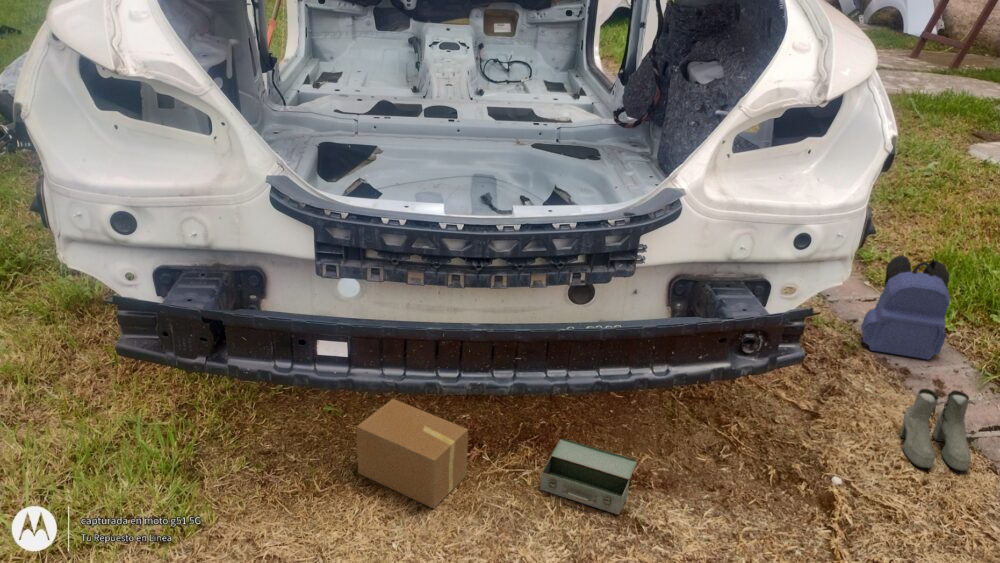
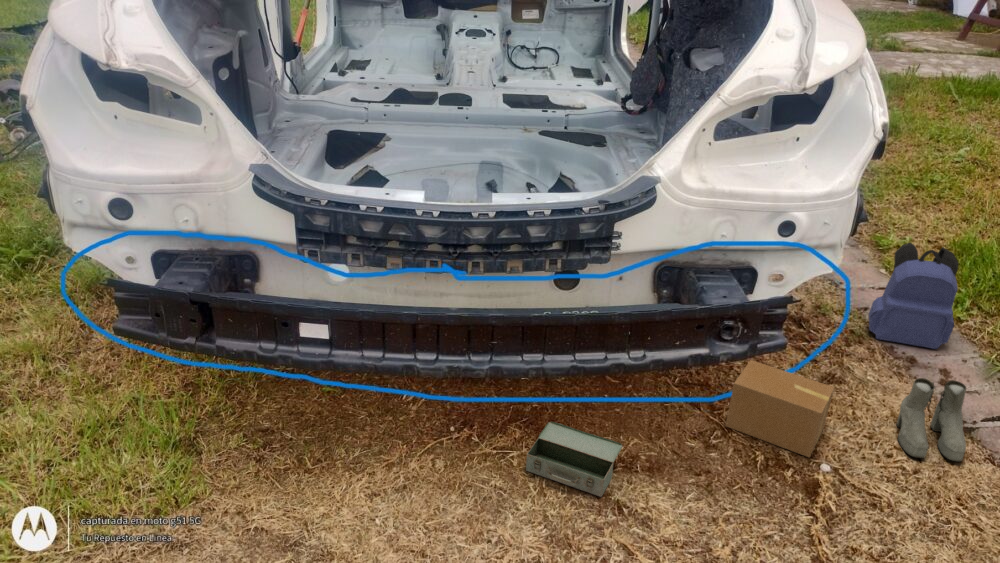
cardboard box: present [357,399,468,508] -> present [726,360,834,457]

